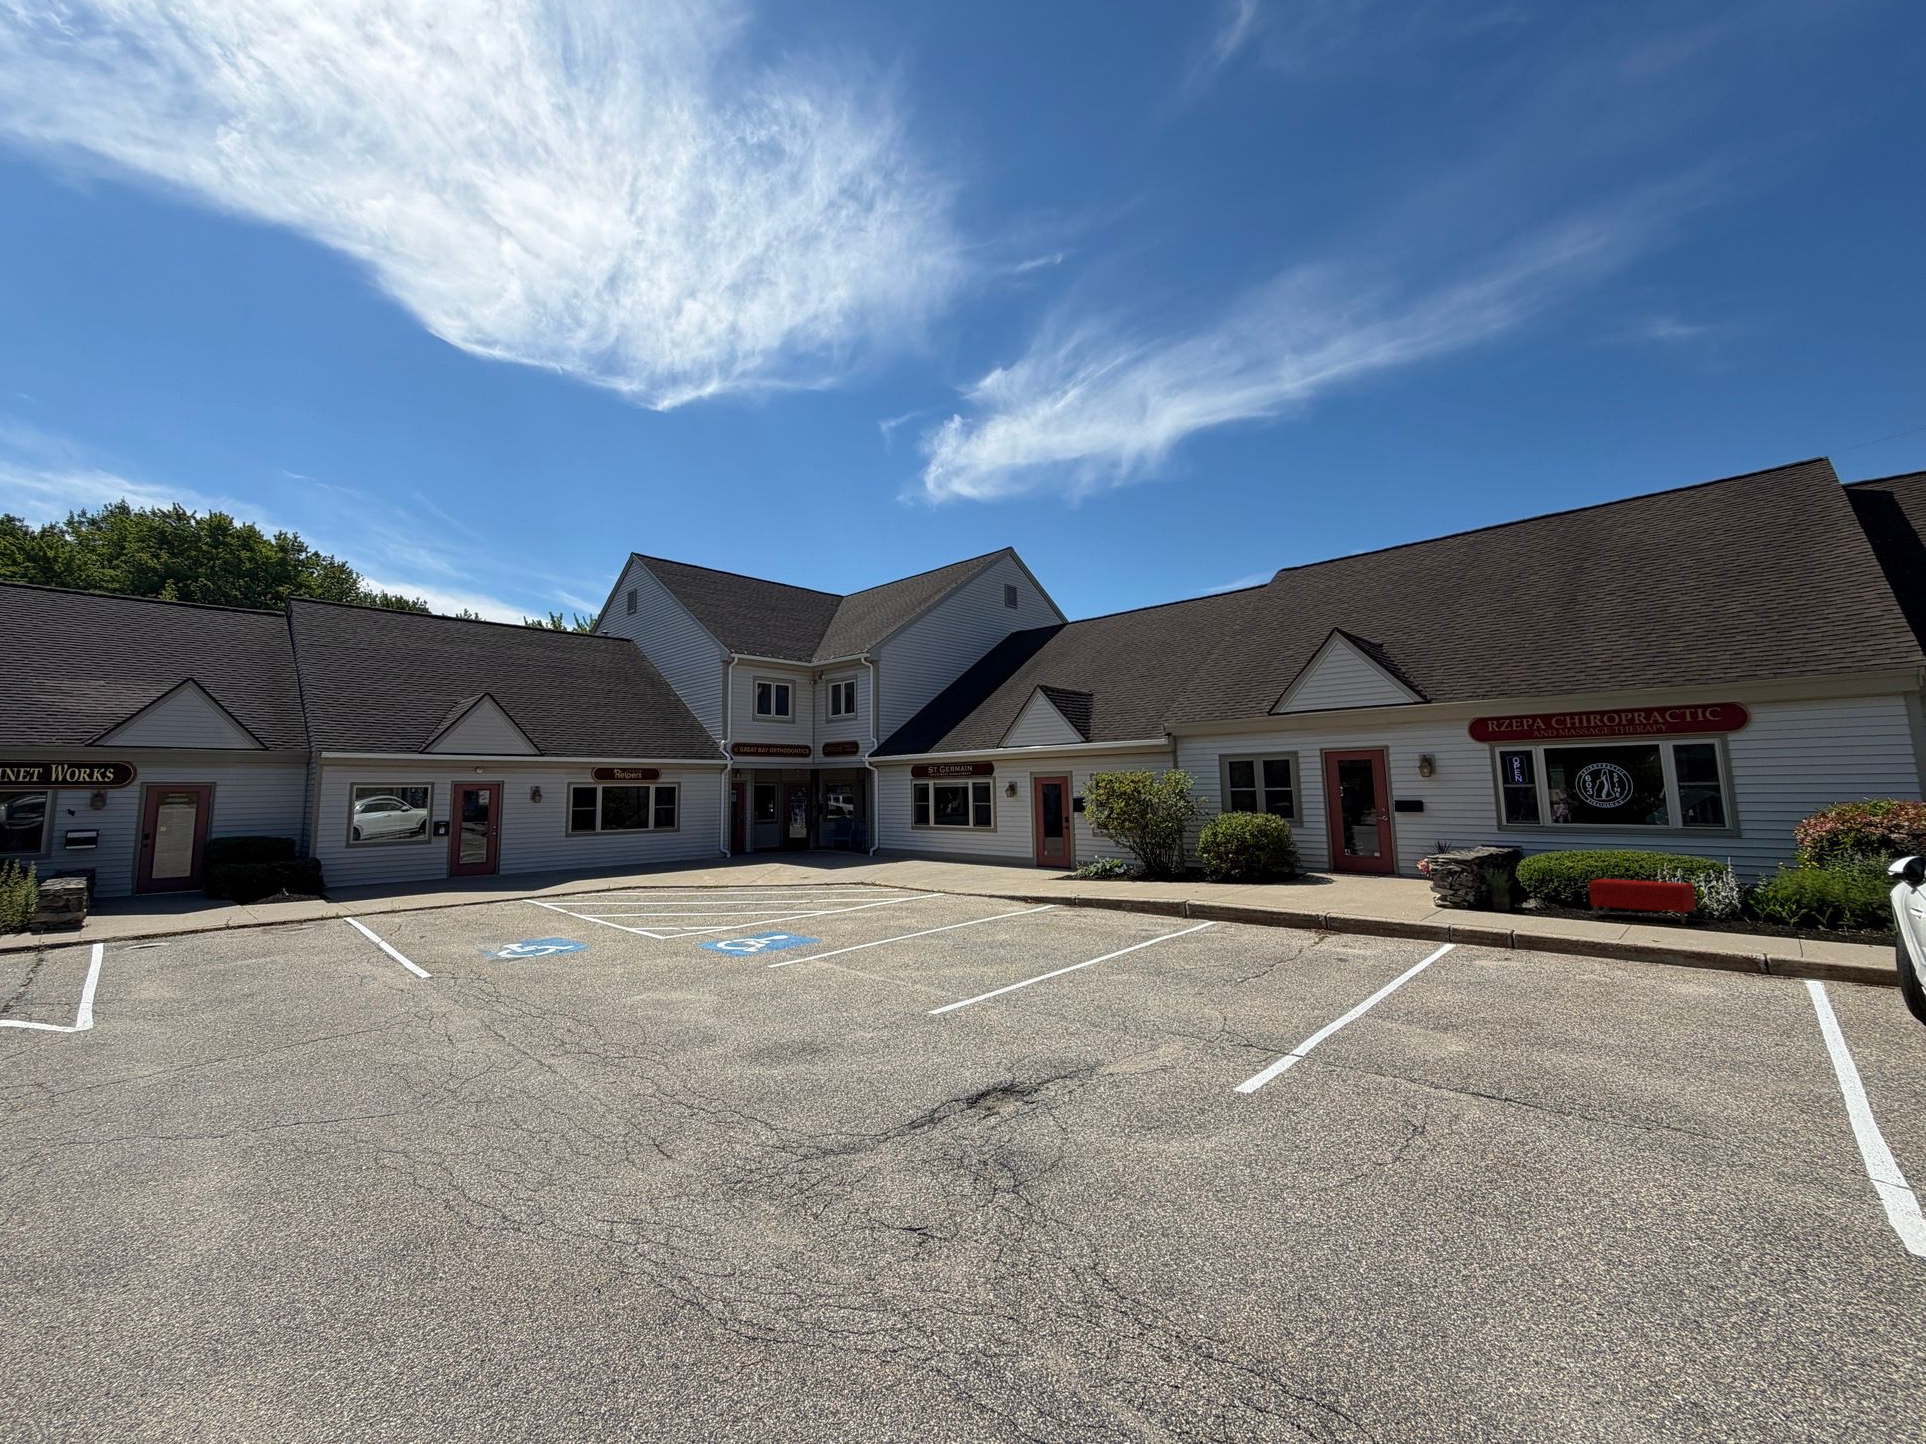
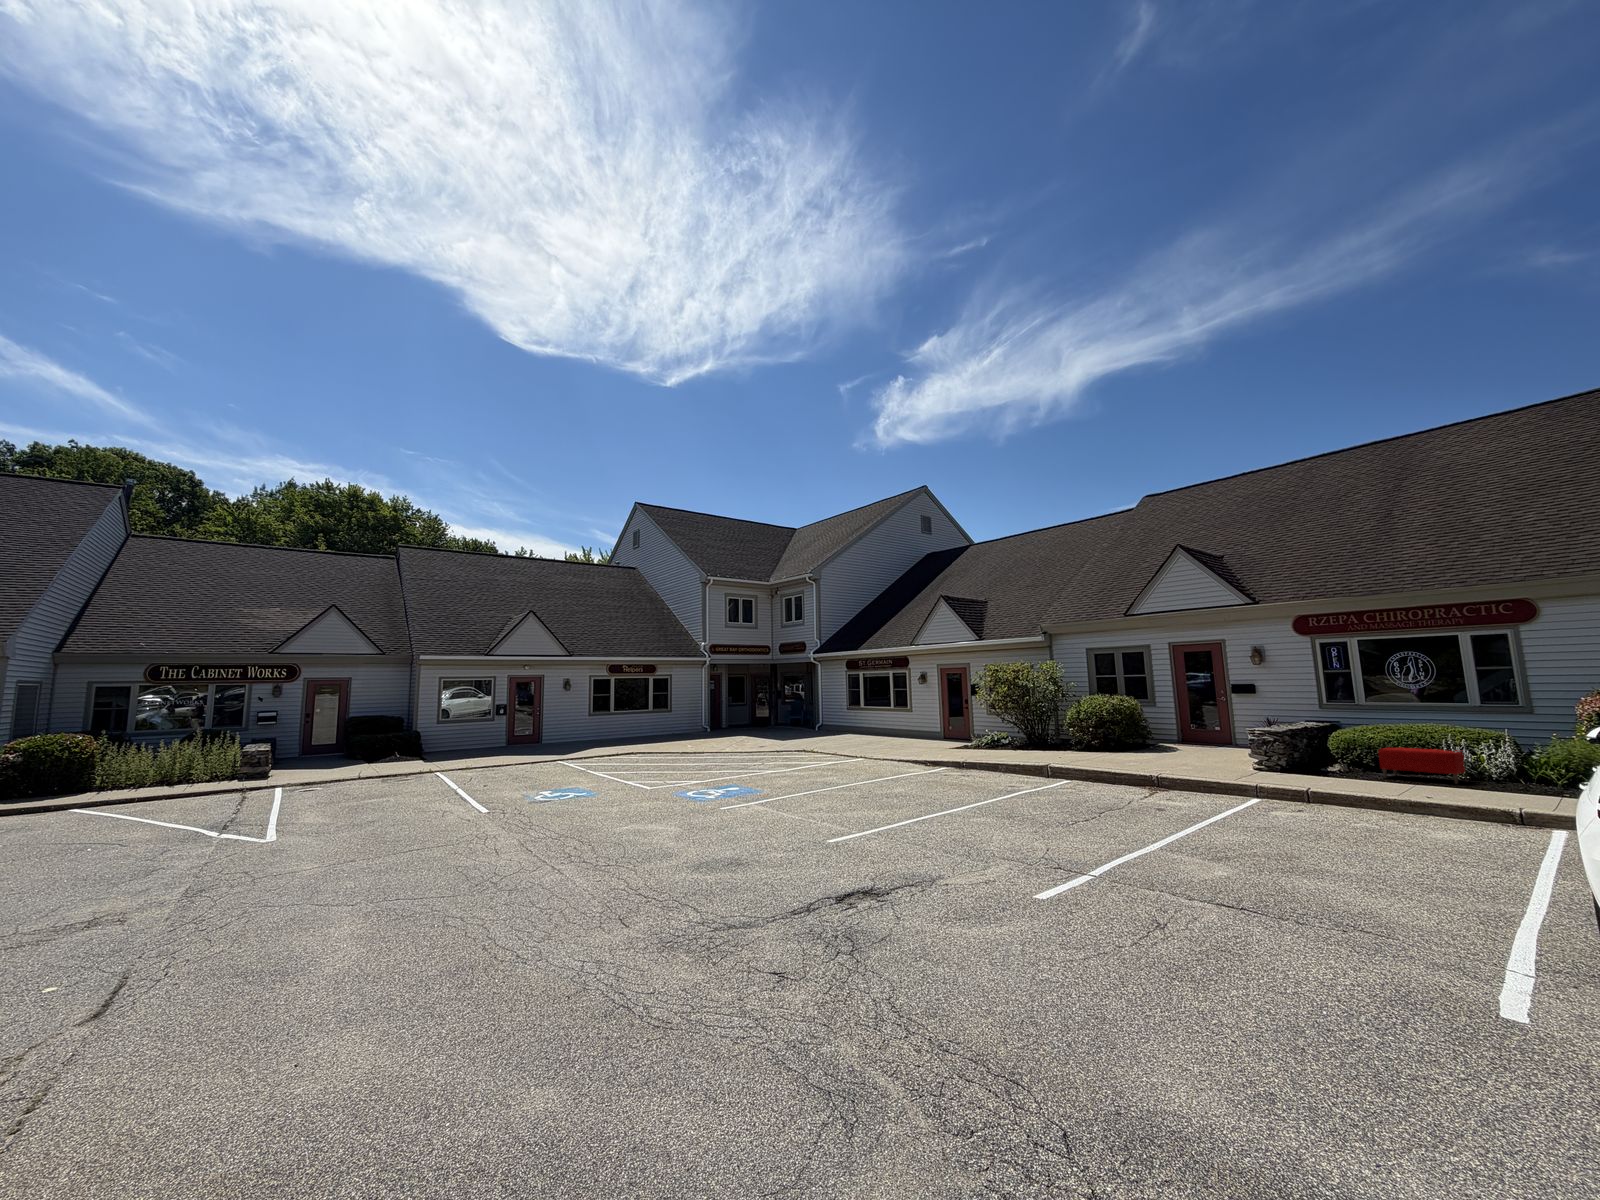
potted plant: present [1490,871,1509,910] -> none [1293,737,1318,772]

